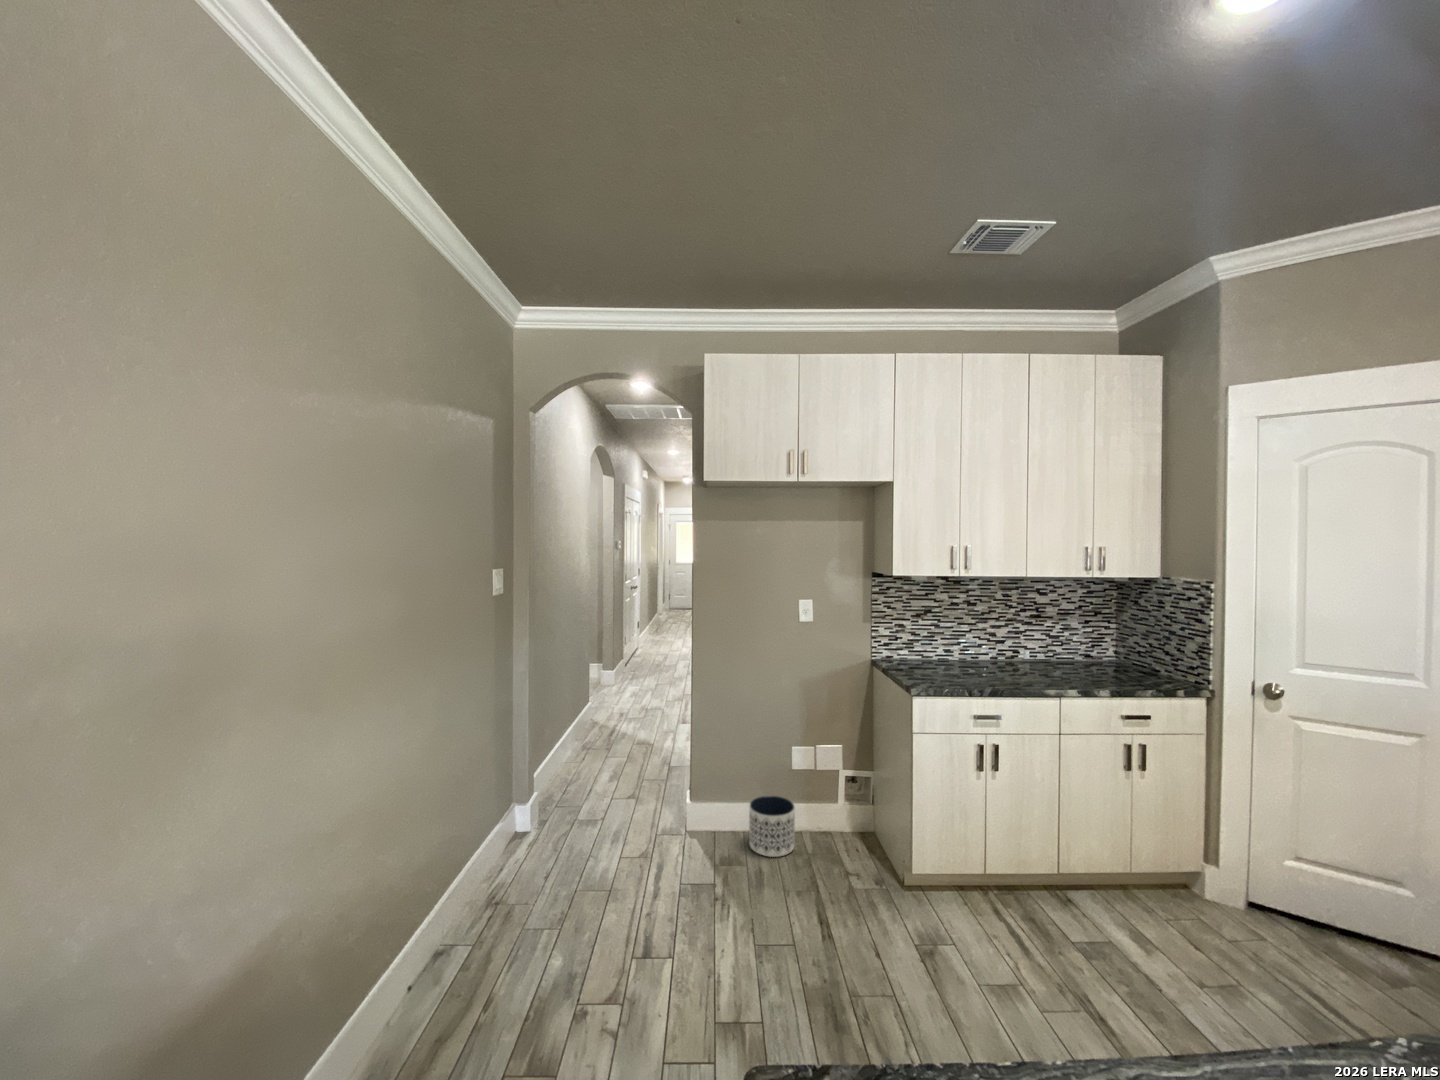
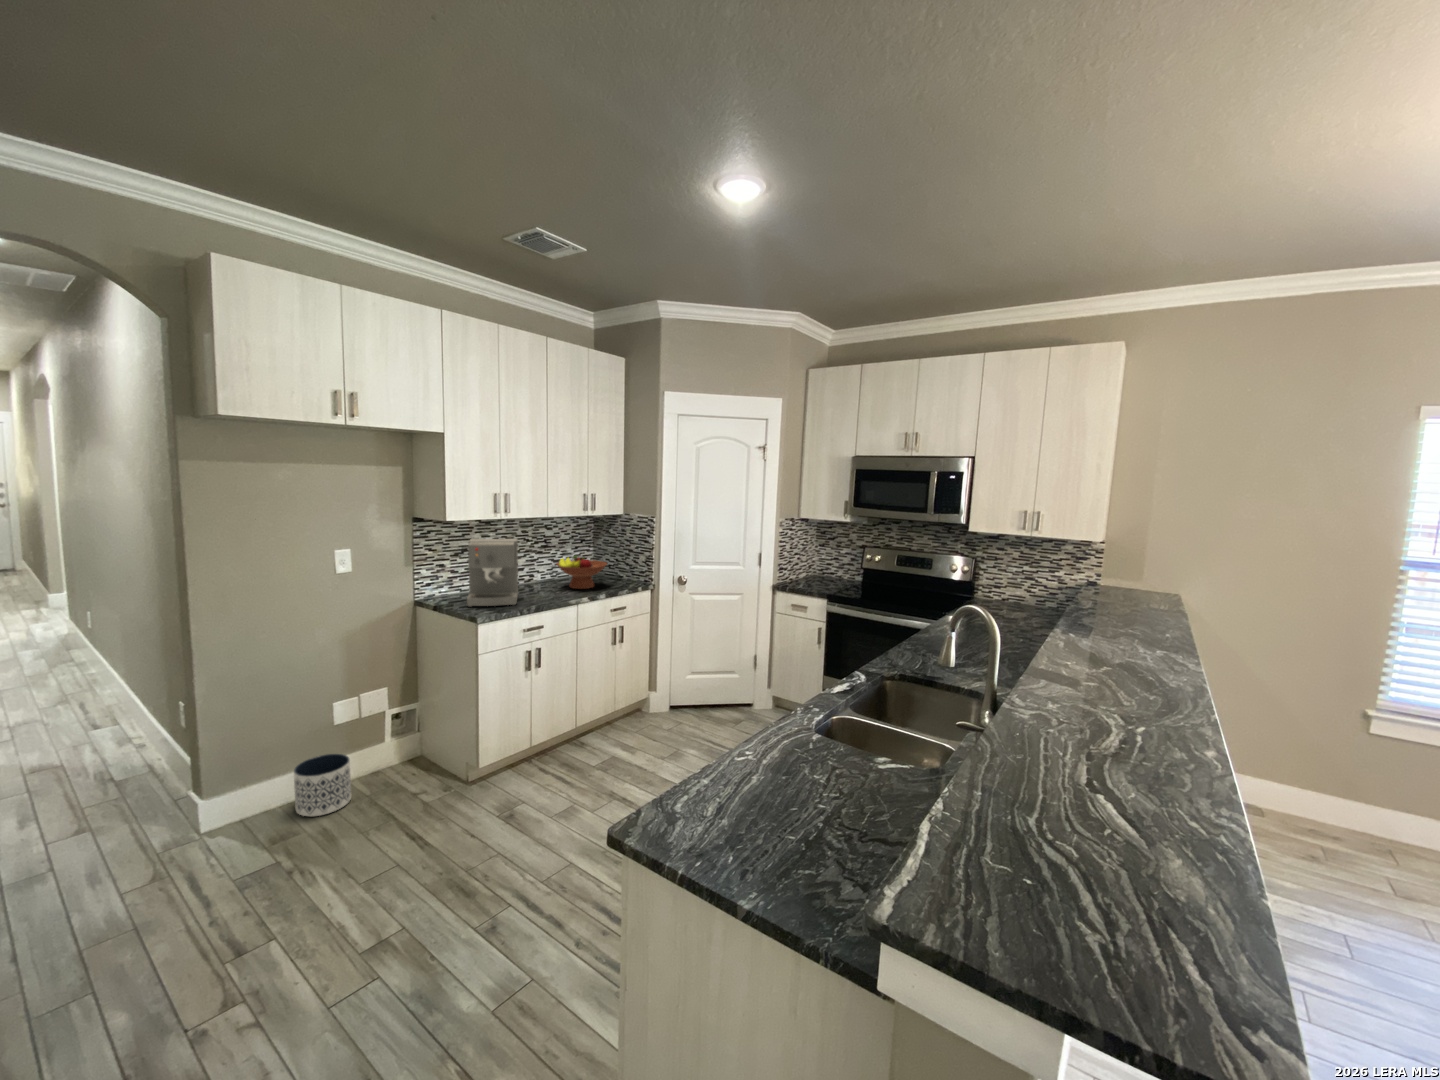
coffee maker: none [916,599,986,683] -> present [467,539,518,607]
fruit bowl: none [1045,631,1125,679] -> present [557,556,607,589]

